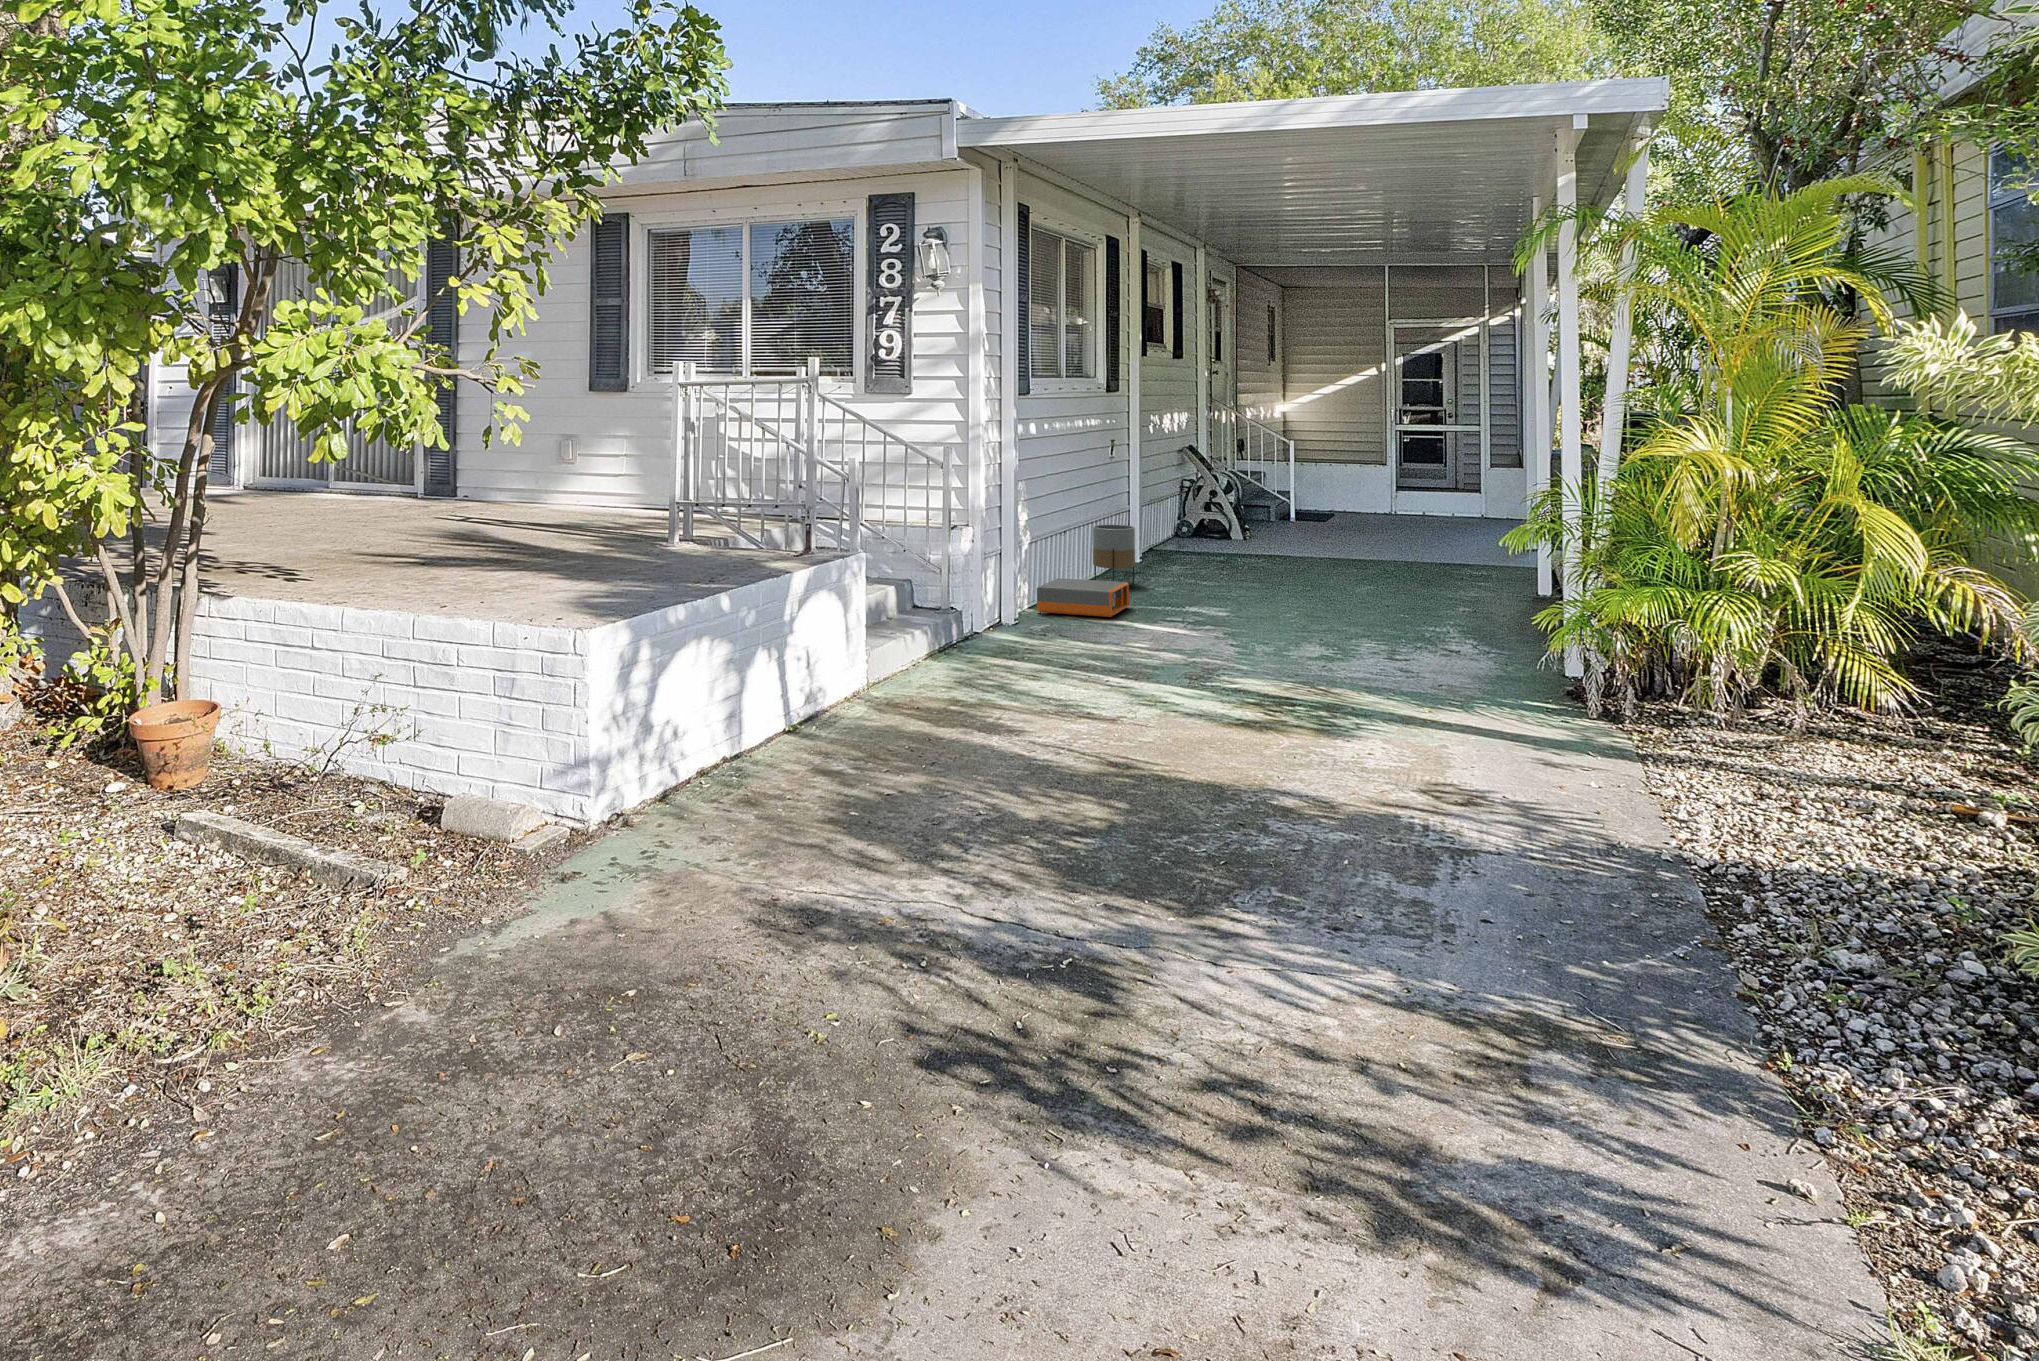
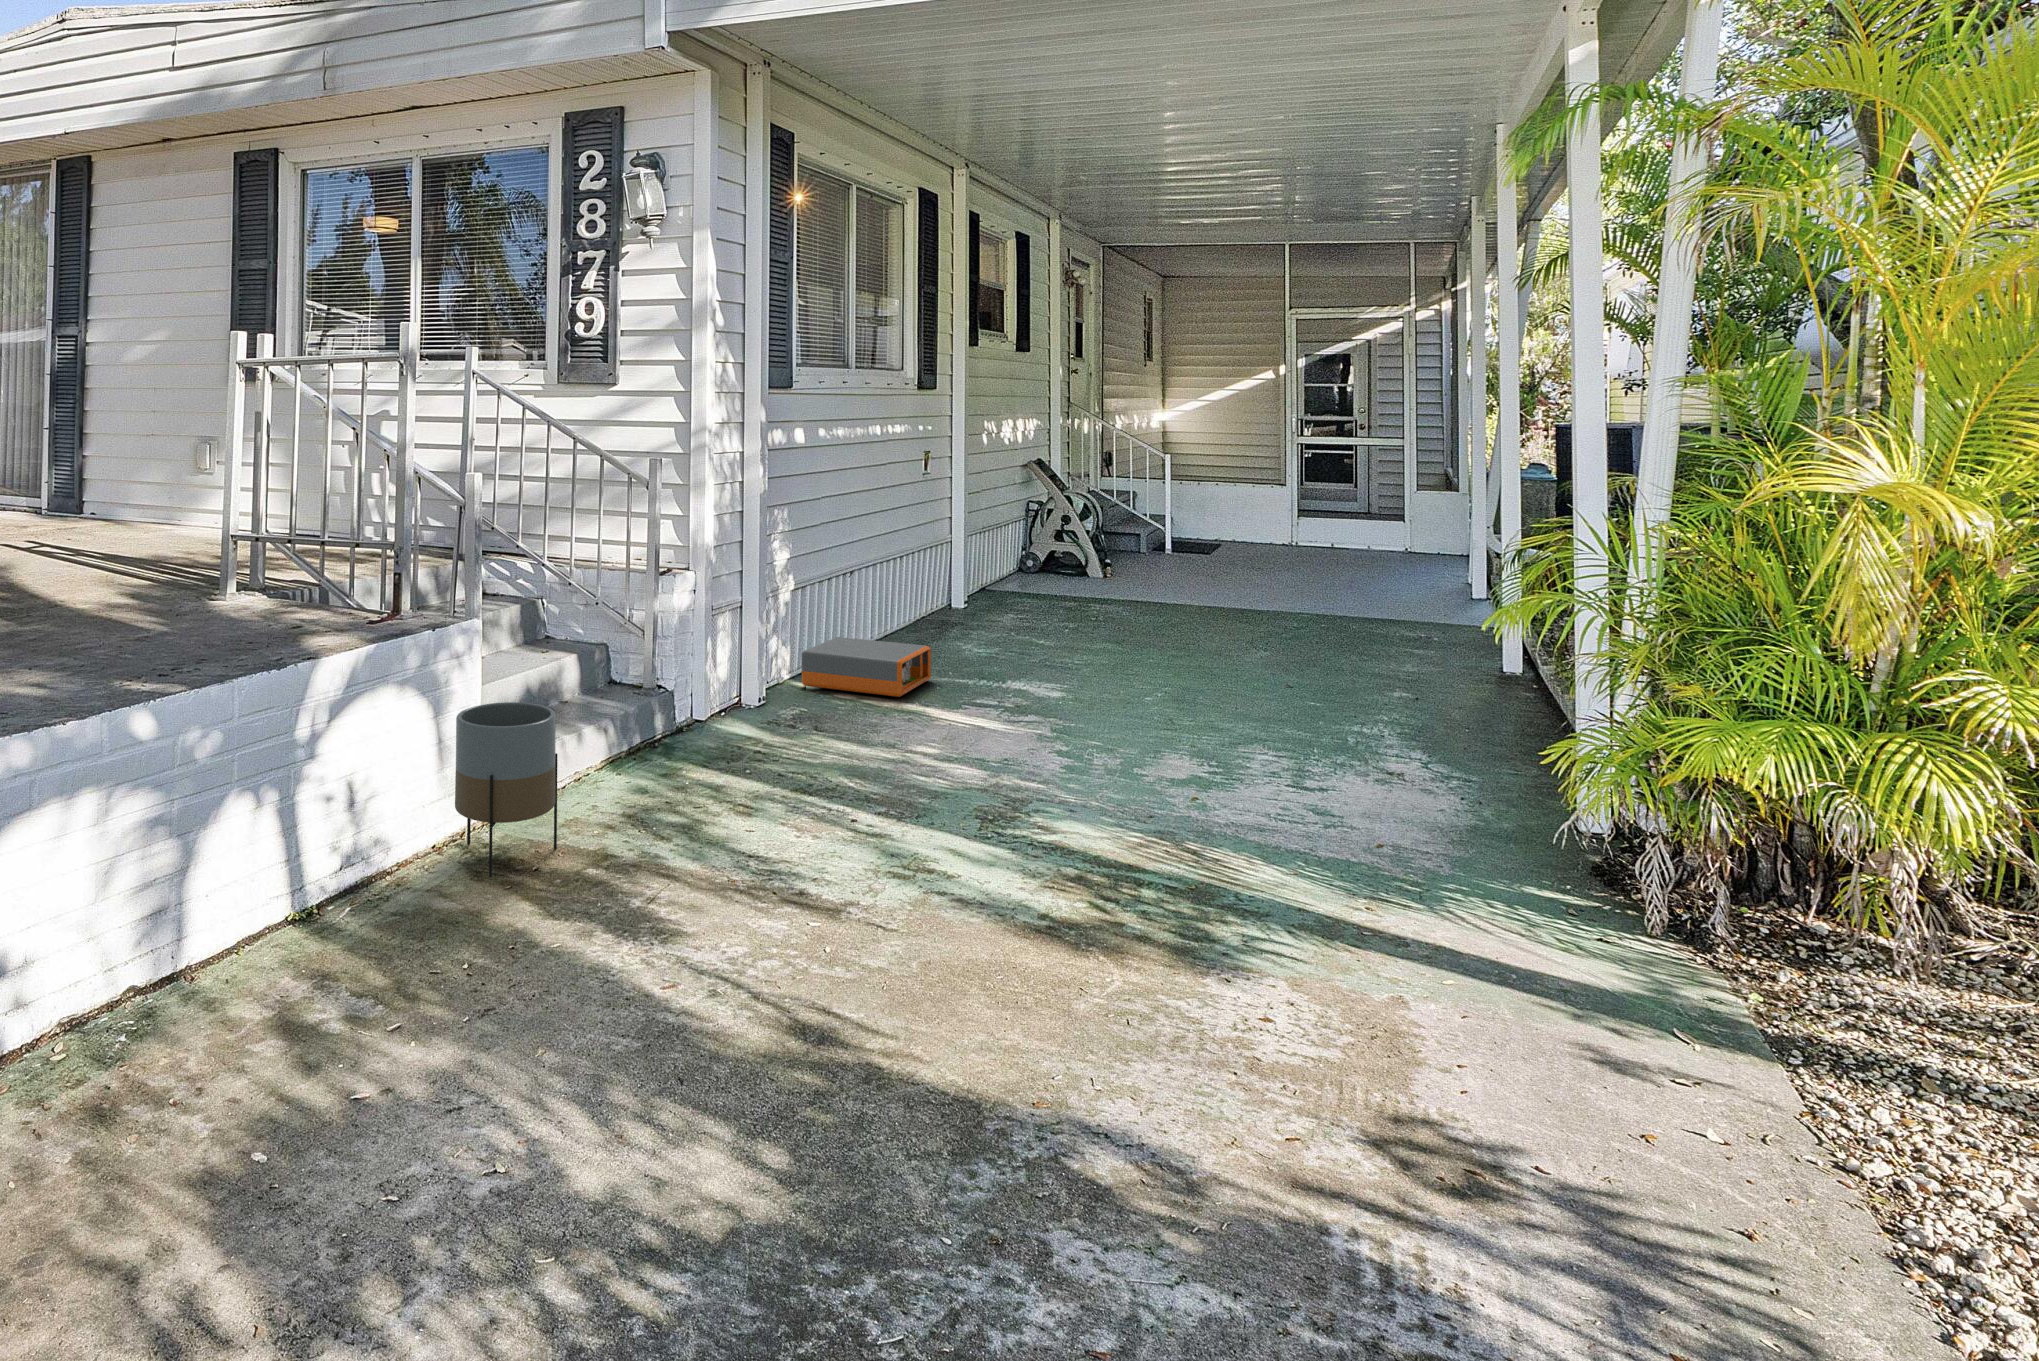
planter: present [1093,524,1135,585] -> present [455,702,557,877]

